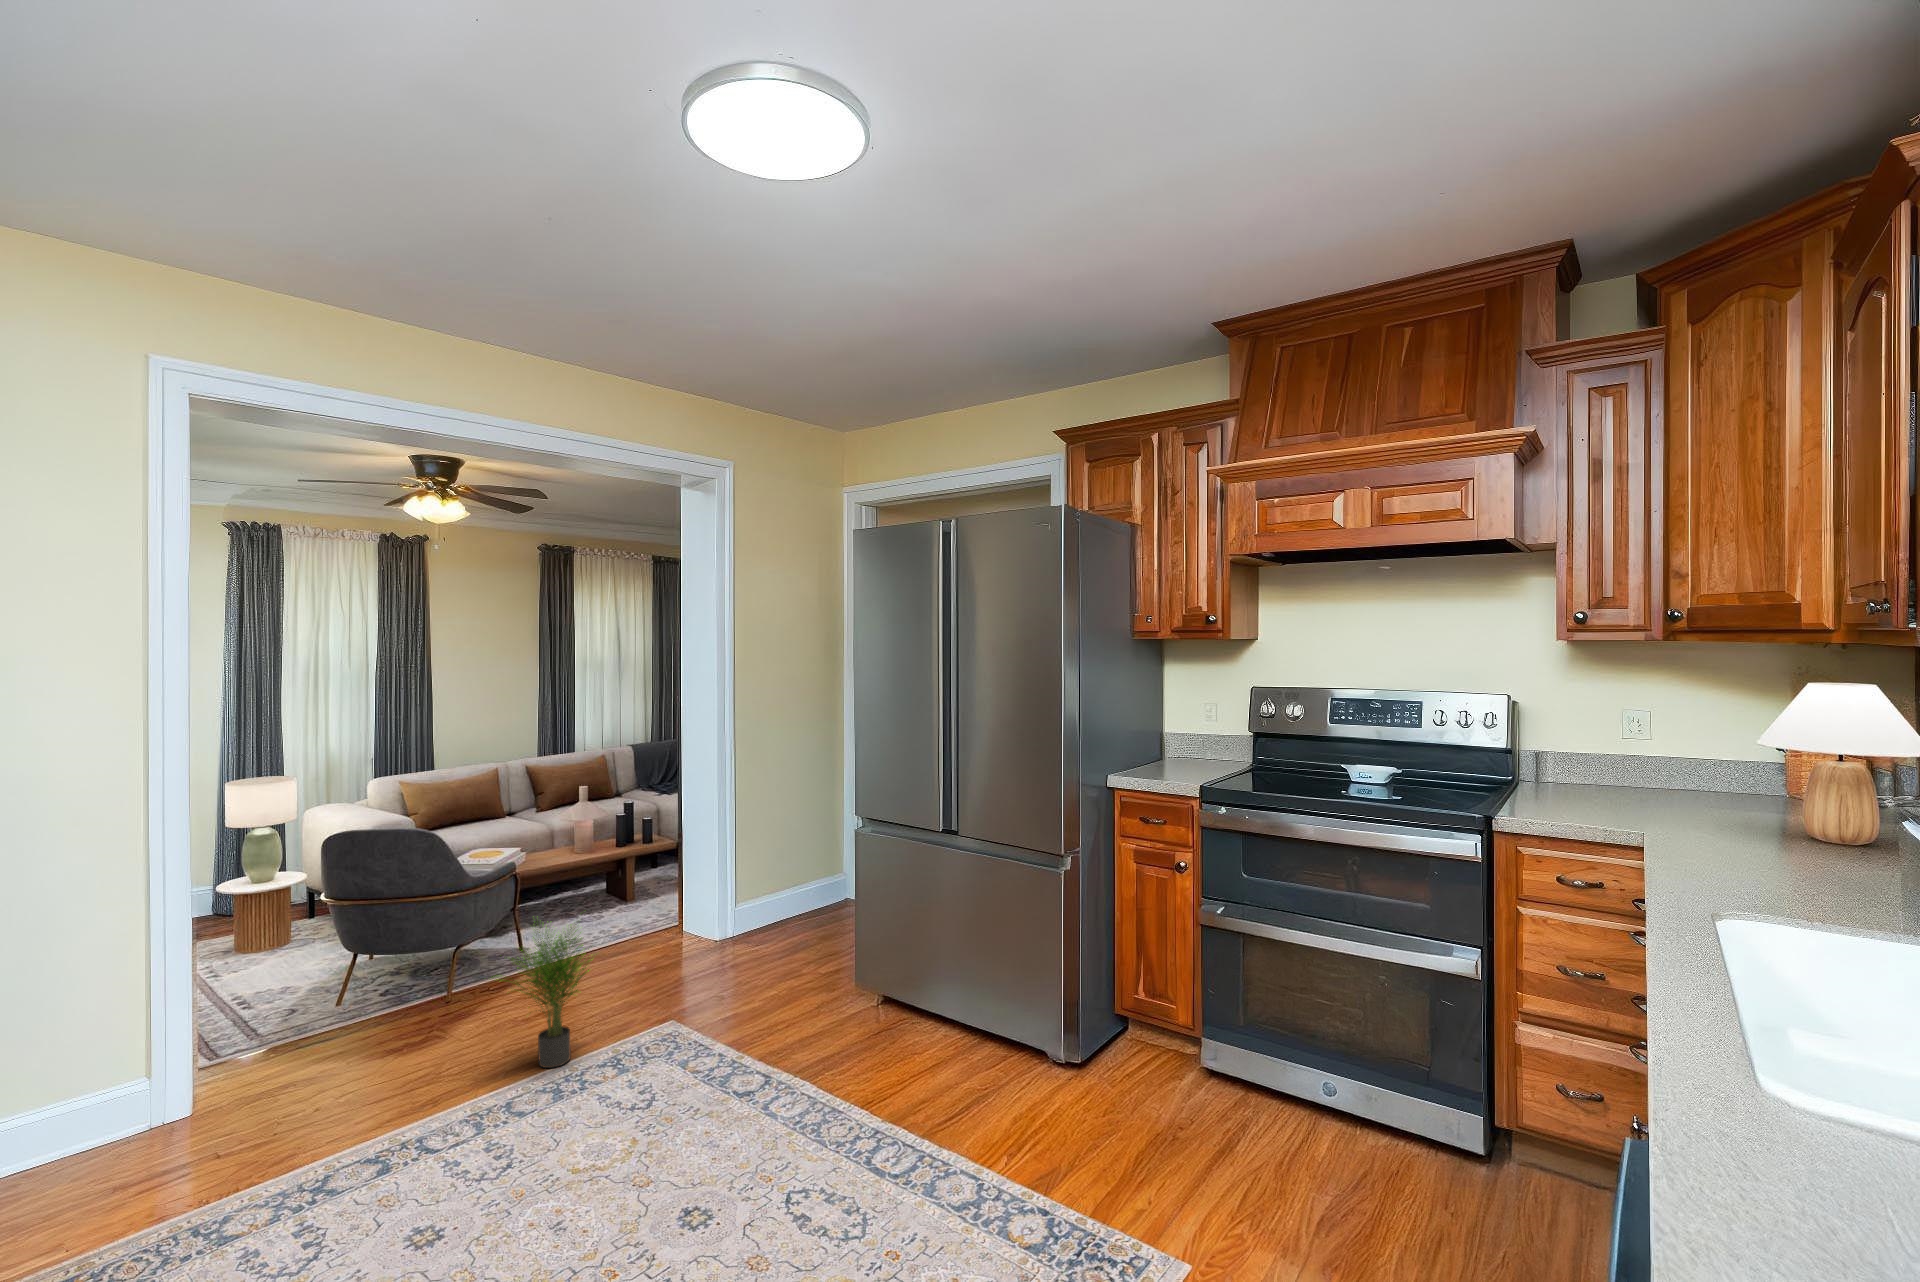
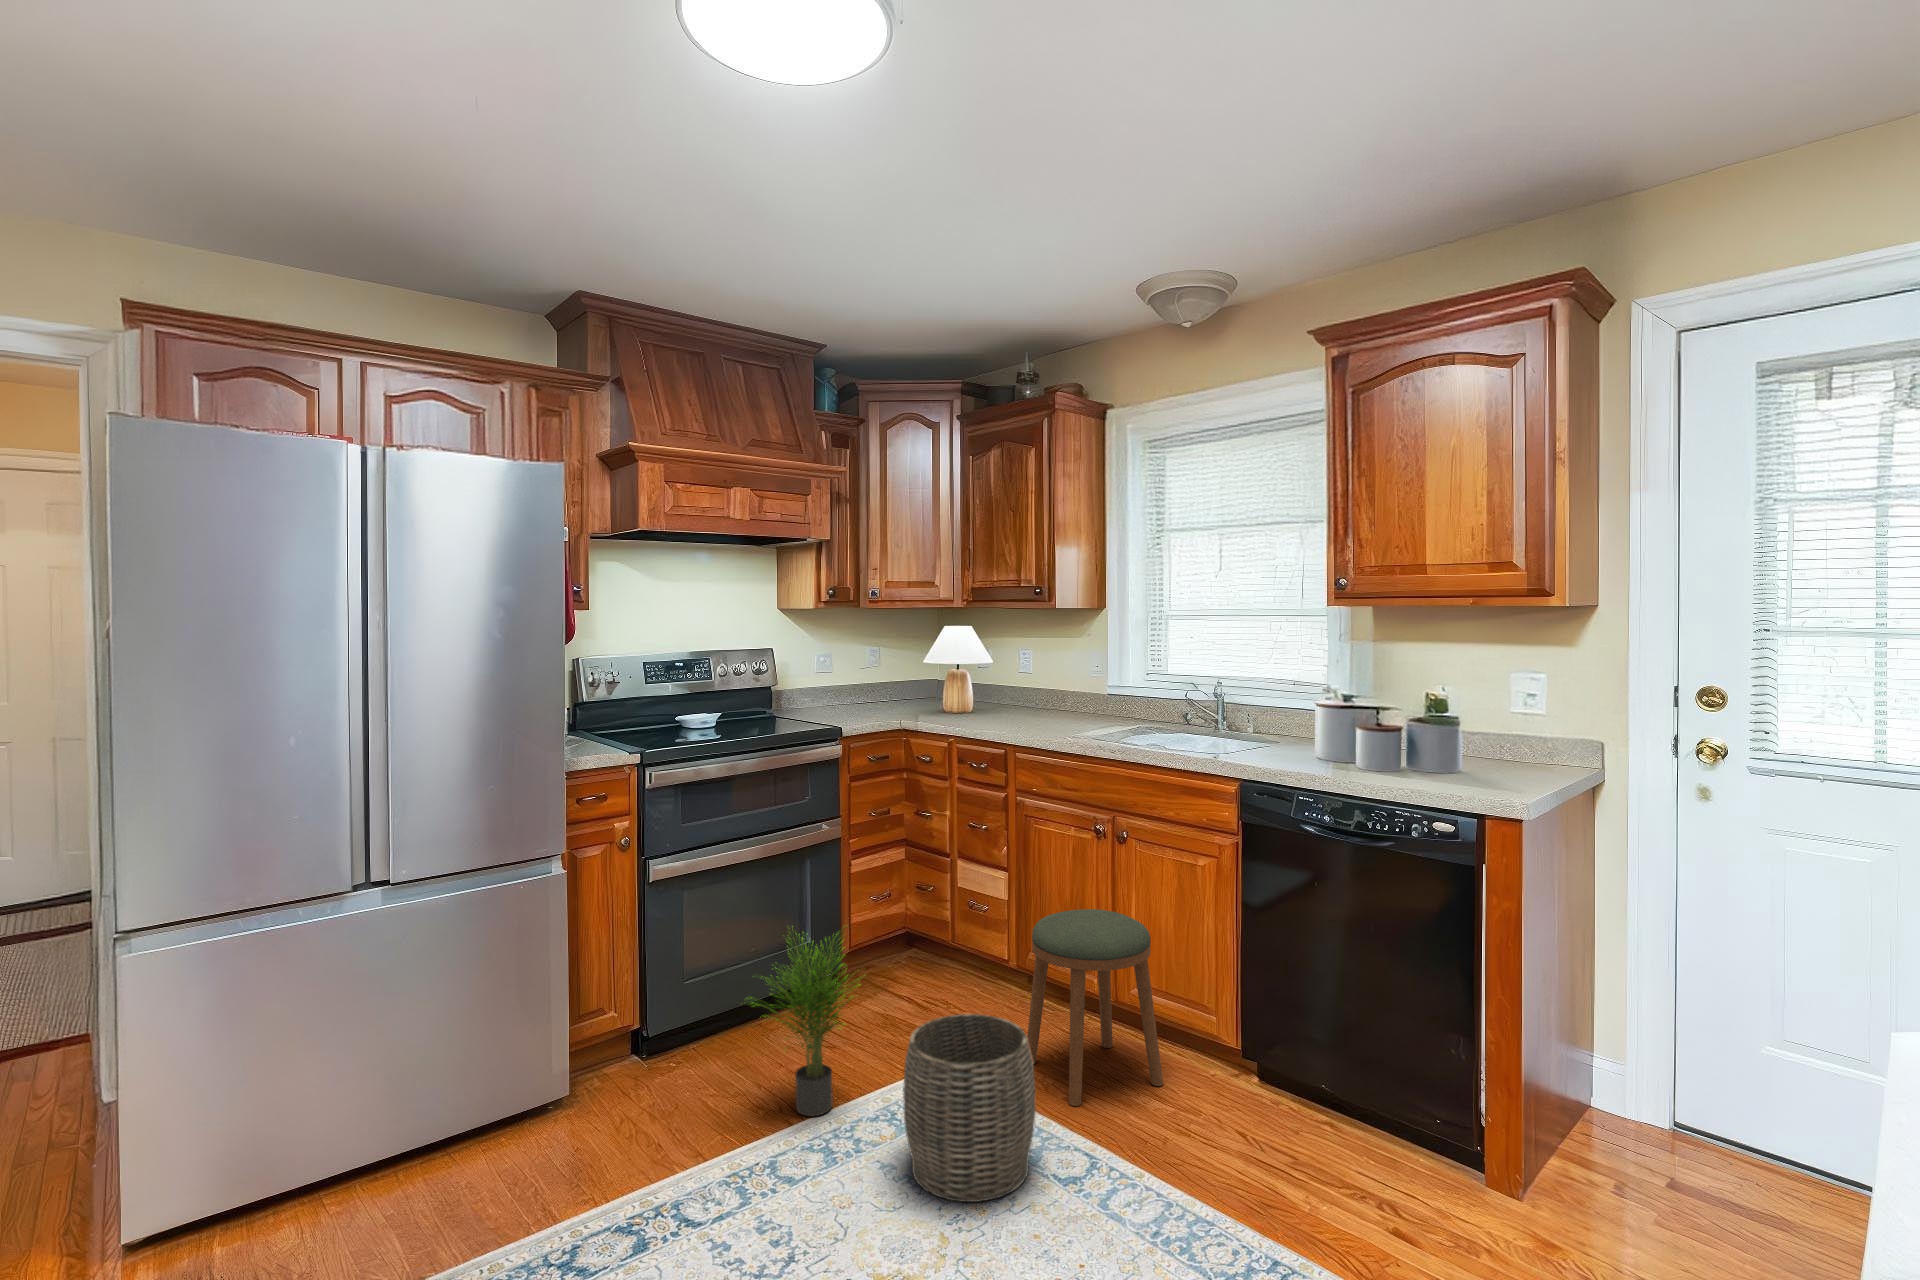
stool: none [739,892,843,1043] -> present [1027,909,1163,1106]
woven basket: none [616,975,722,1115] -> present [903,1014,1036,1202]

